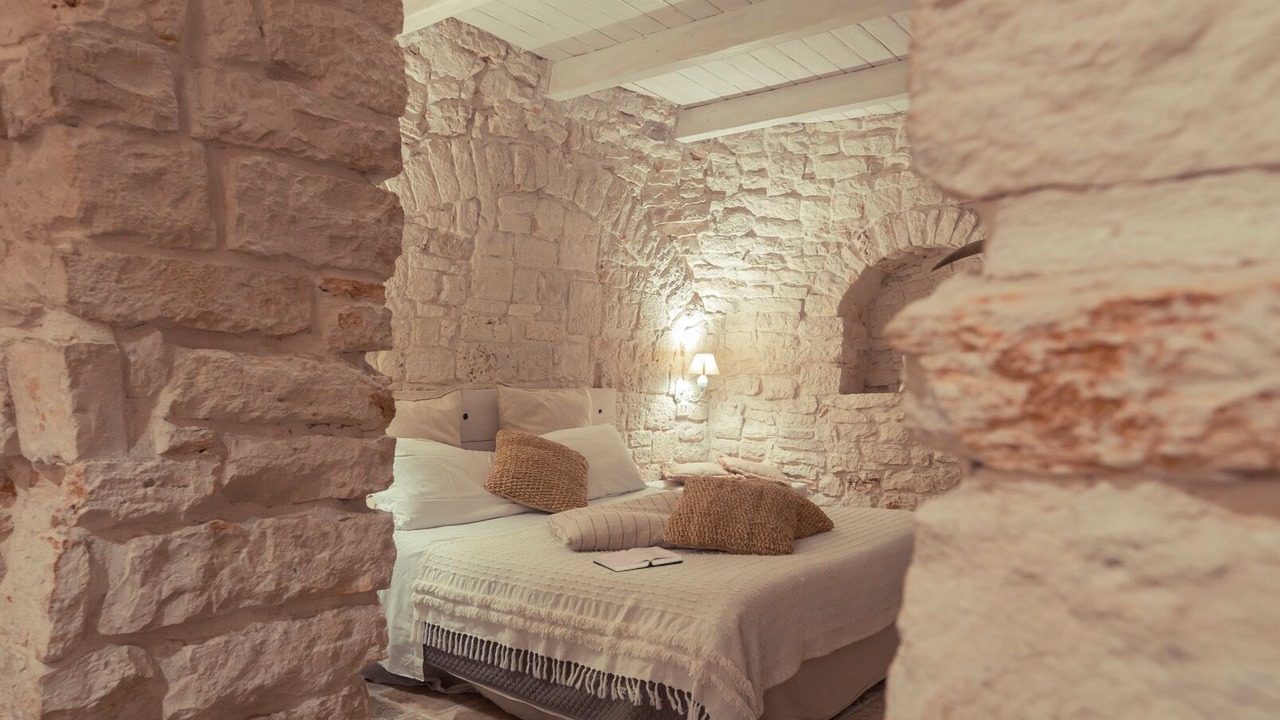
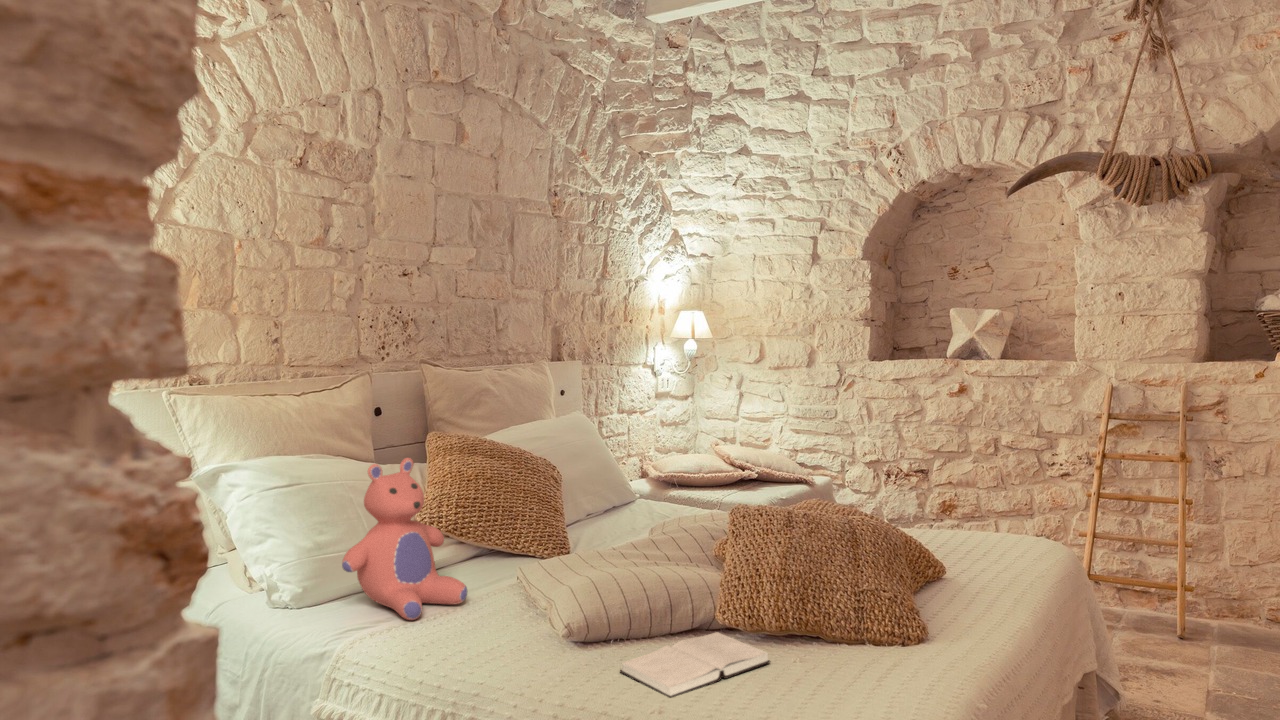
teddy bear: none [438,440,514,538] -> present [342,458,467,620]

